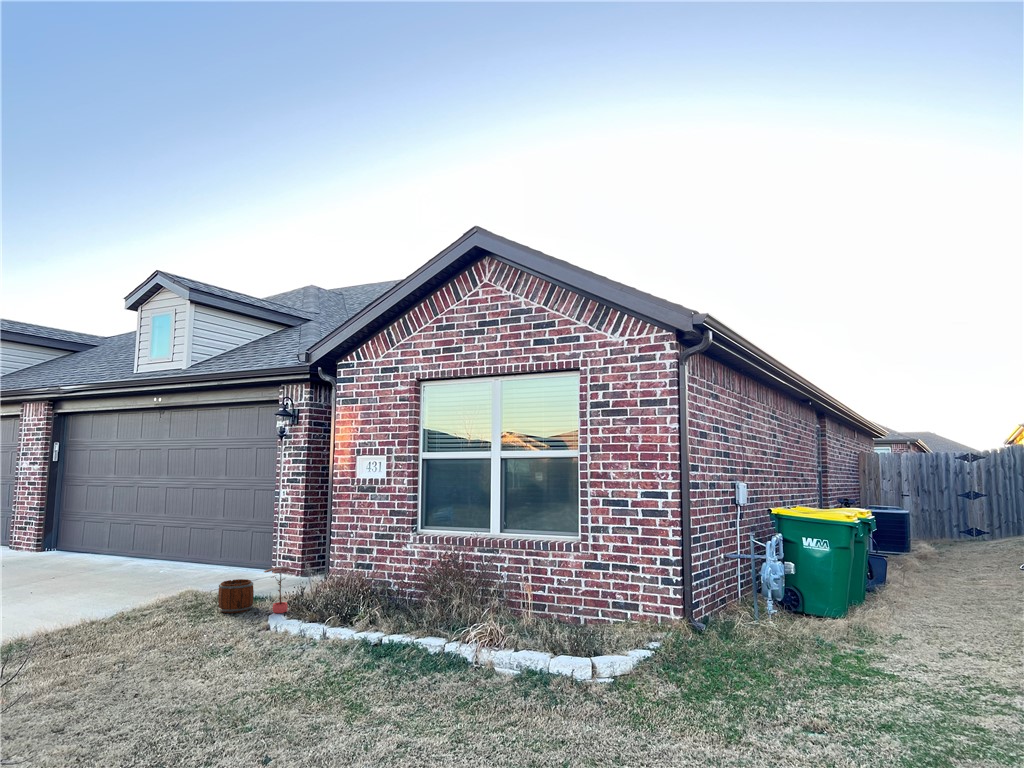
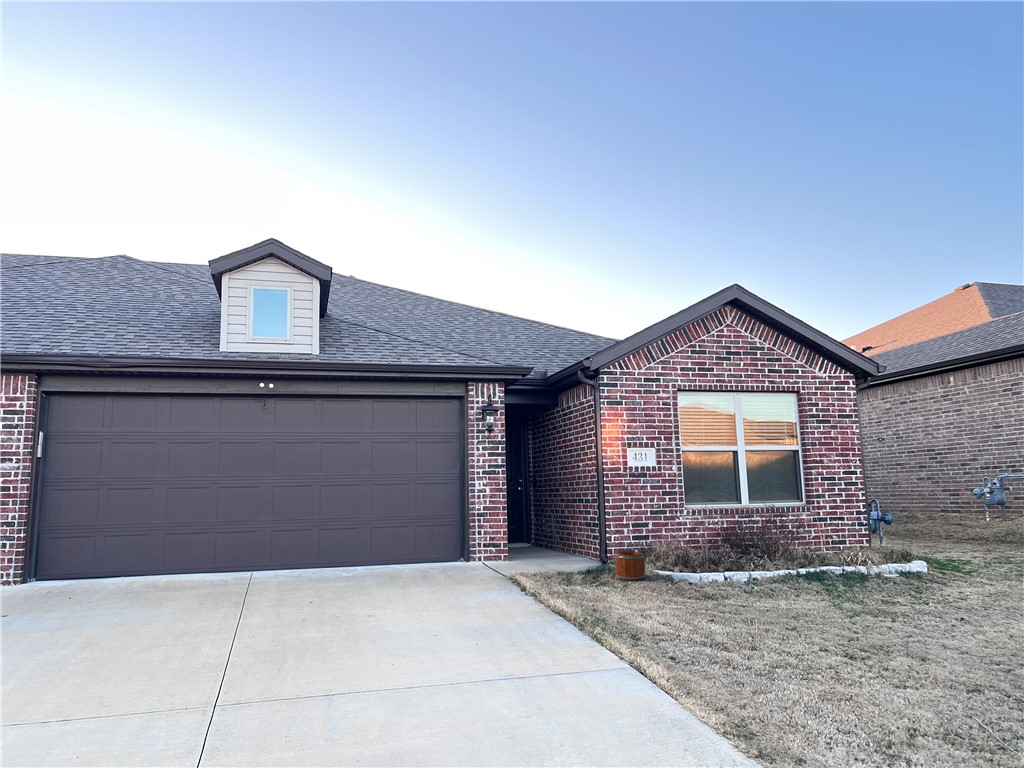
potted plant: present [264,567,298,613] -> none [657,536,684,575]

